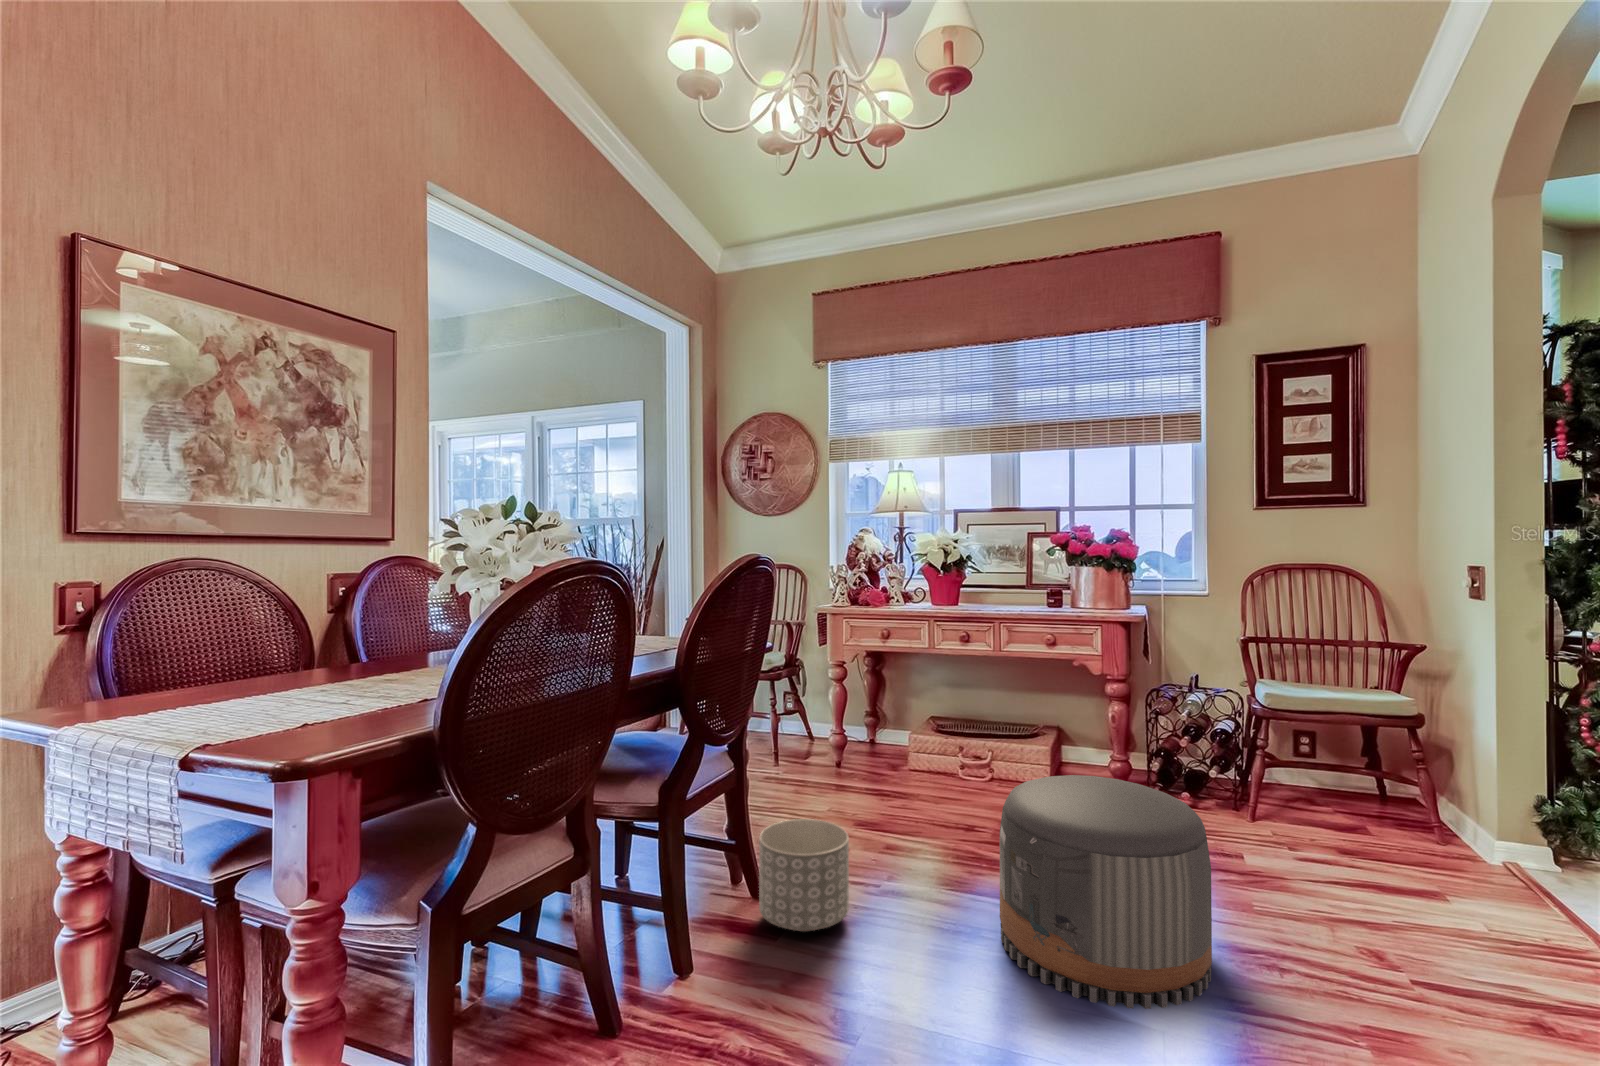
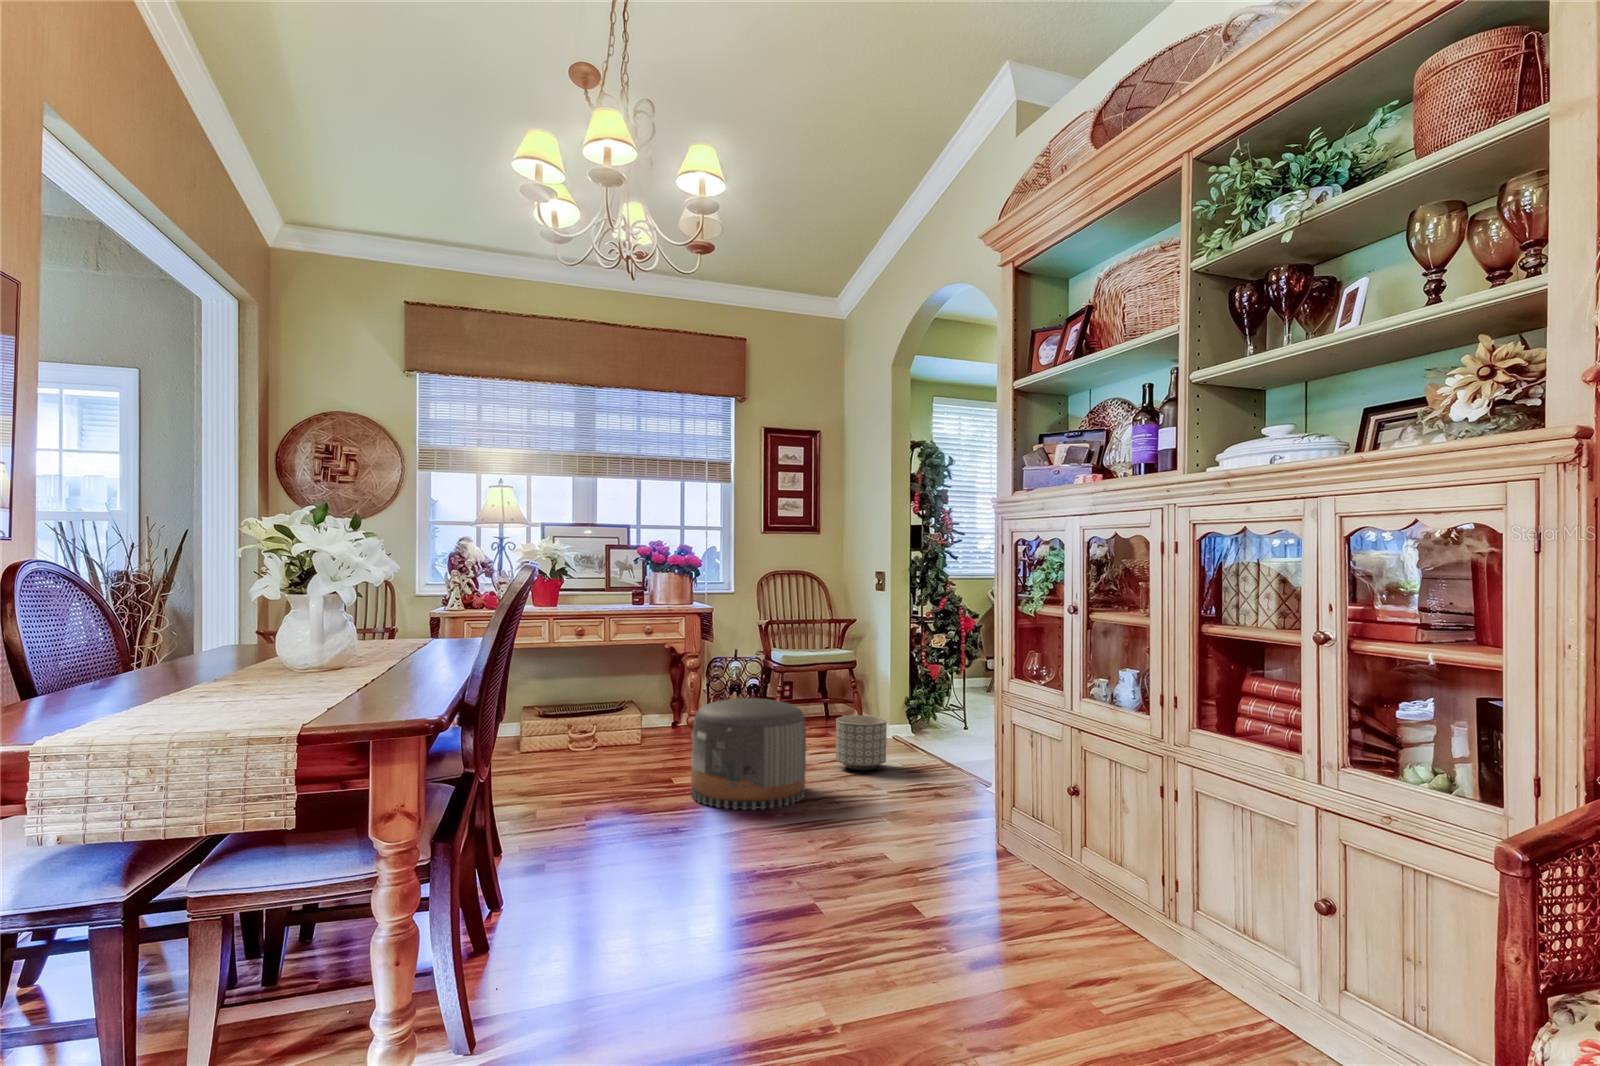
planter: present [759,819,849,932] -> present [836,715,887,770]

